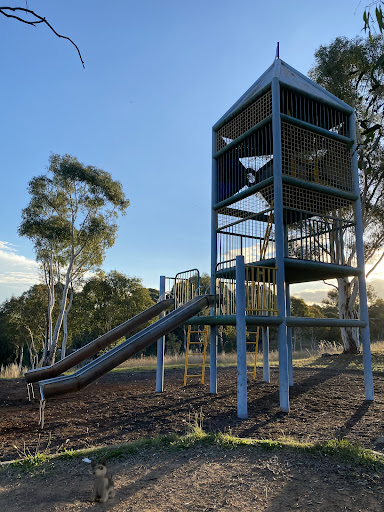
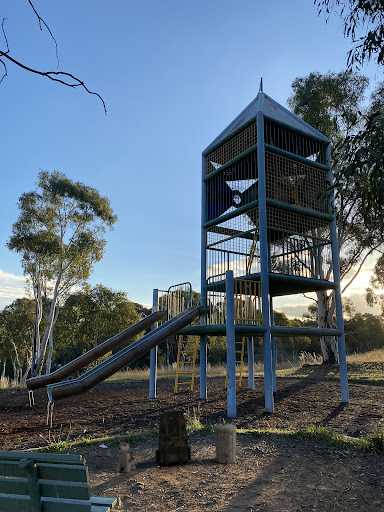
backpack: none [140,424,184,495] -> present [155,411,191,465]
trash can: none [212,440,240,492] -> present [214,423,237,464]

